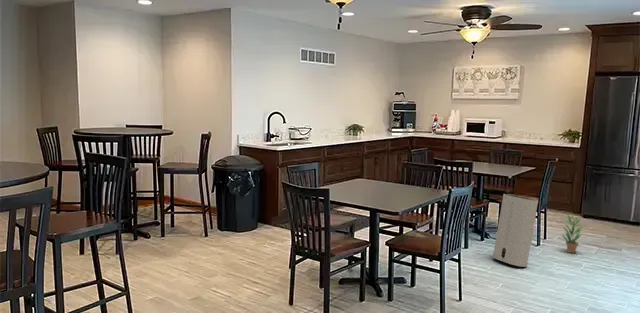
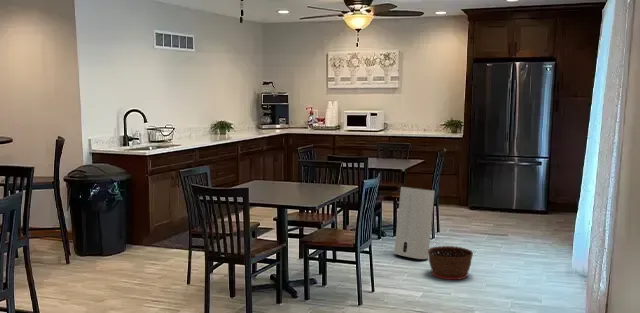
potted plant: present [562,215,582,253] -> none [454,202,477,243]
basket: none [524,257,573,294] -> present [428,246,473,280]

